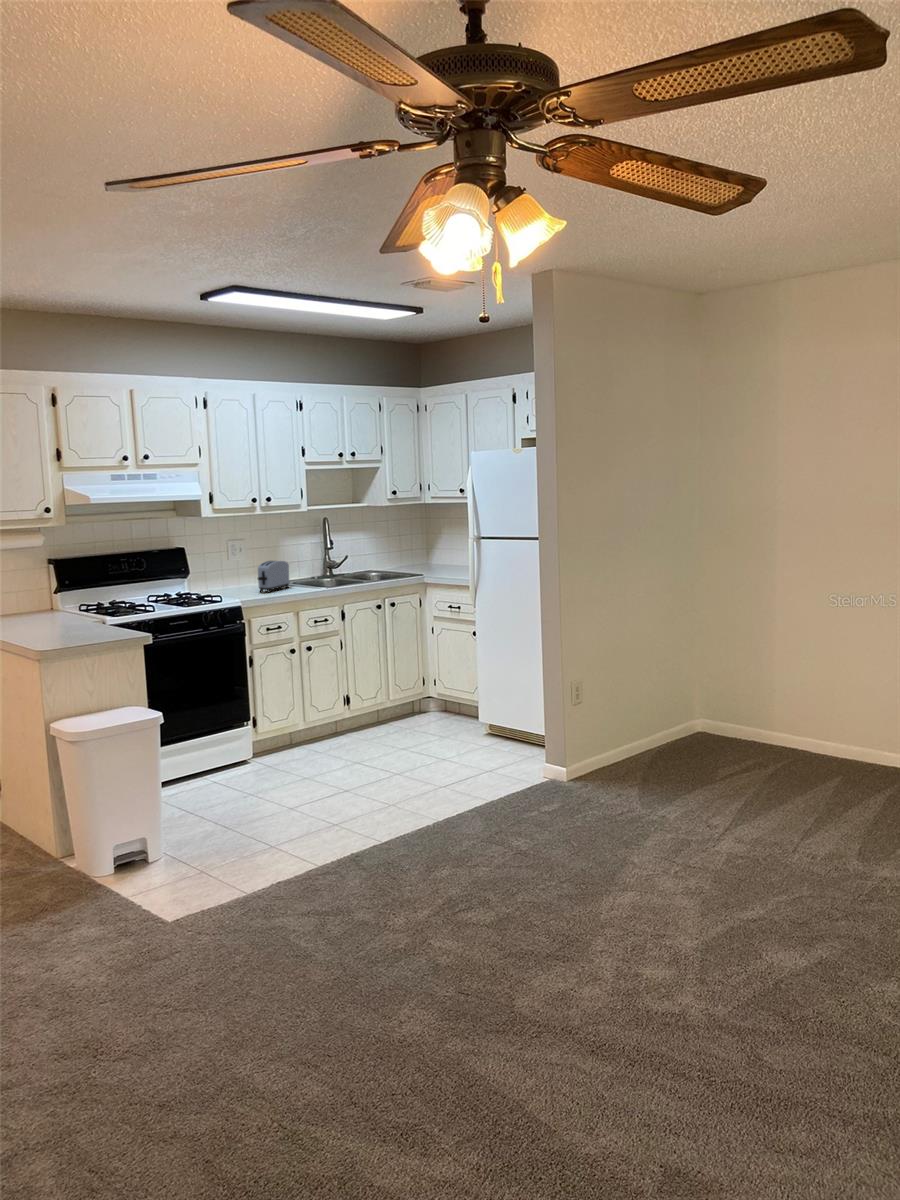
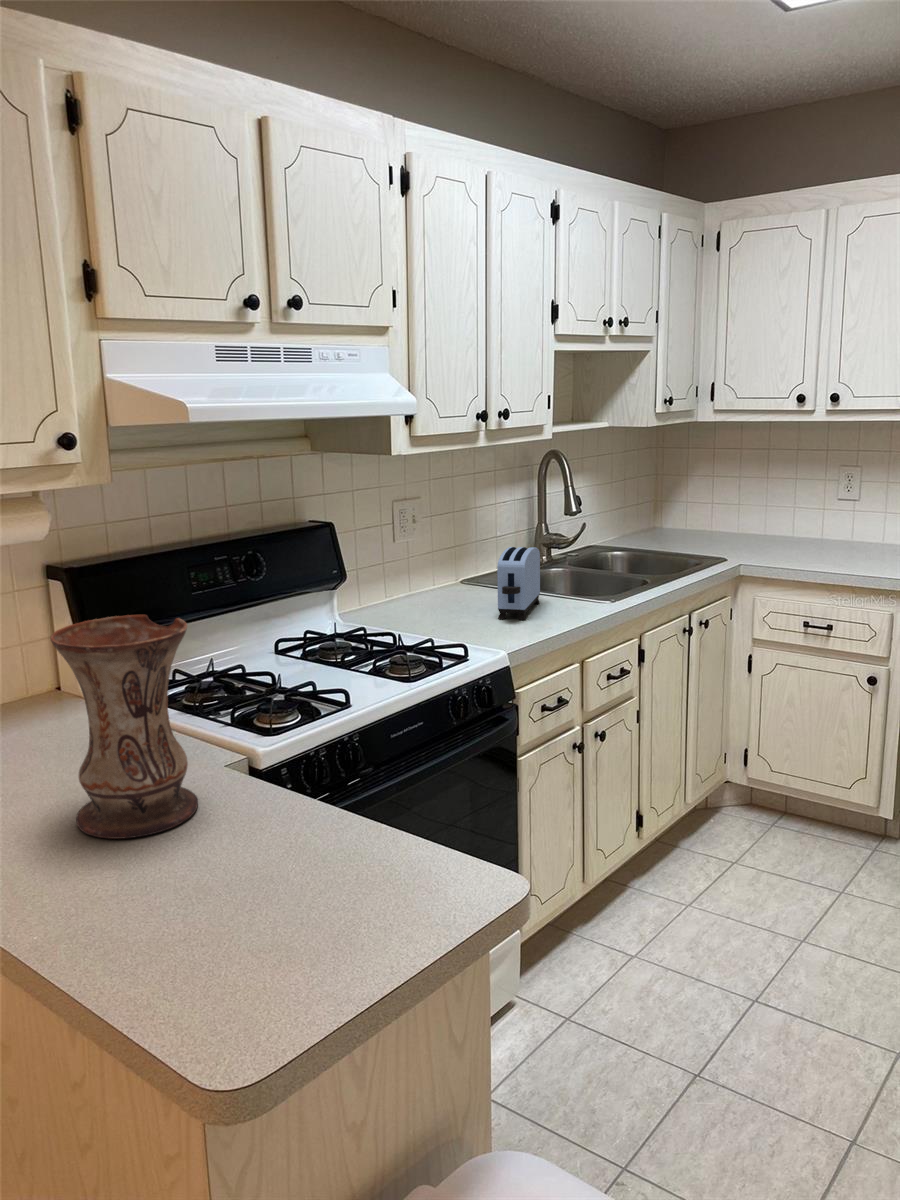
vase: none [26,567,73,633] -> present [50,615,198,839]

